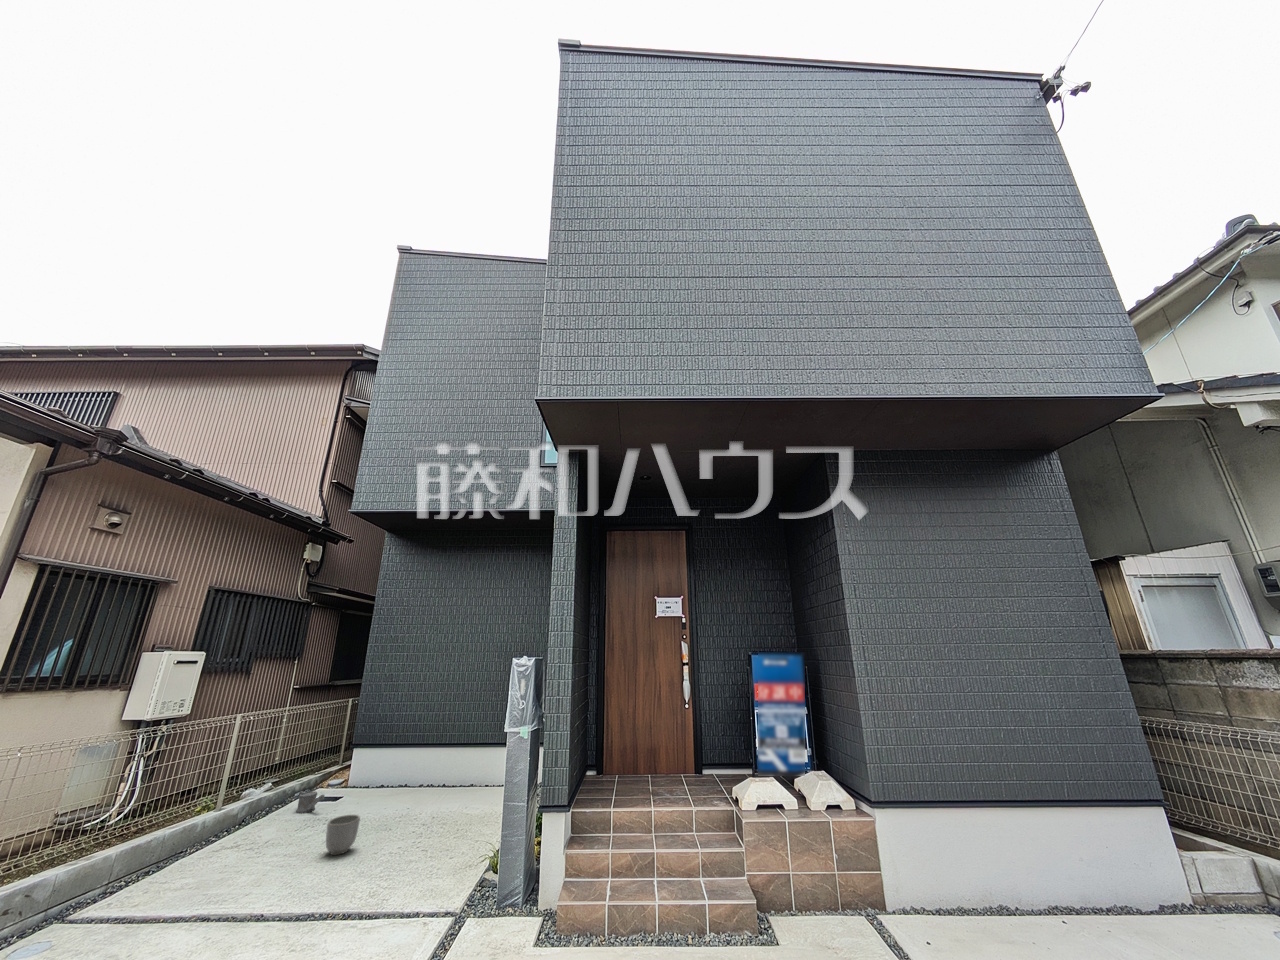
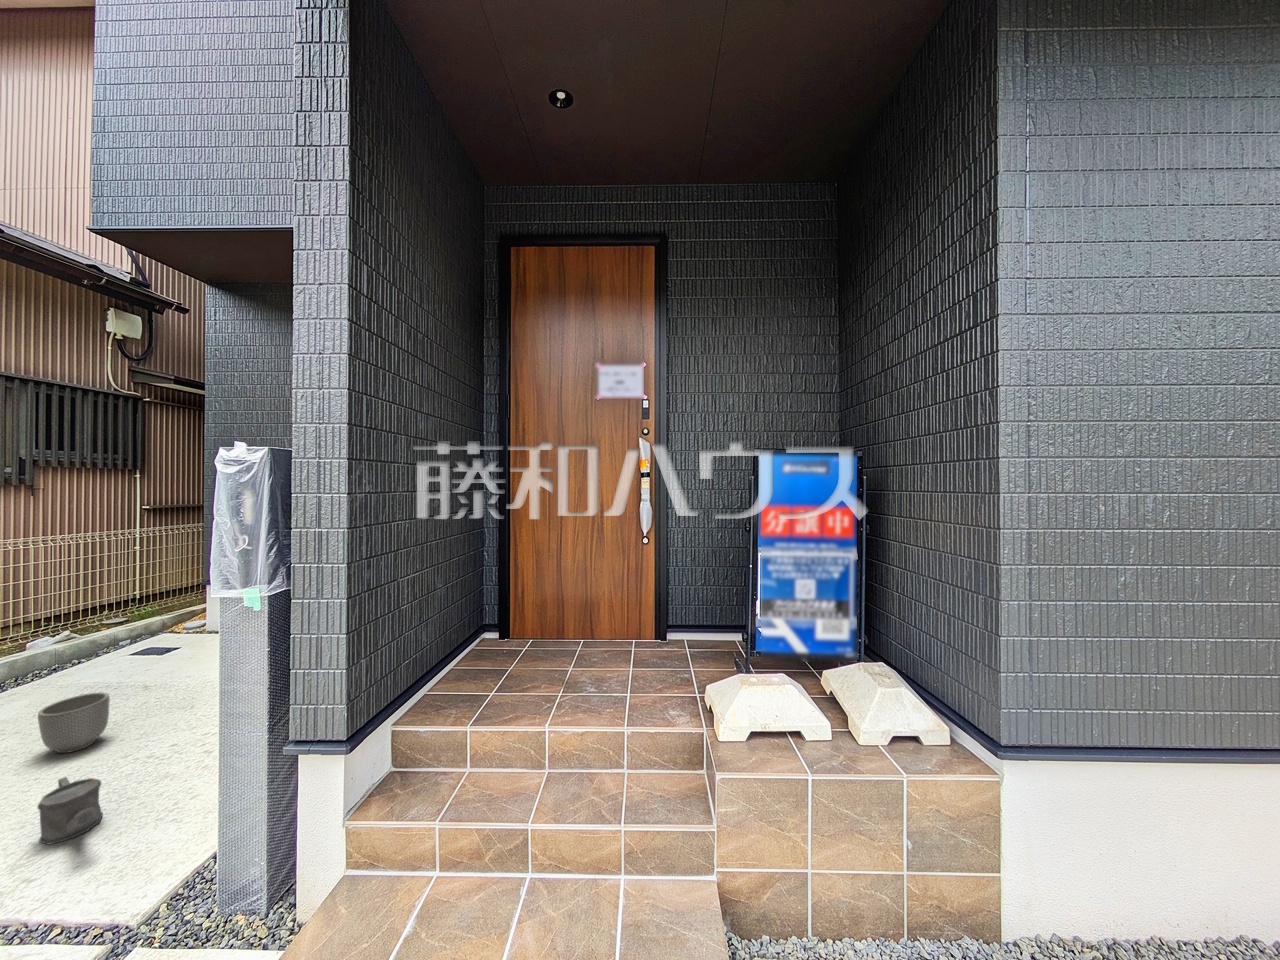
watering can: present [296,791,325,814] -> present [38,777,103,844]

